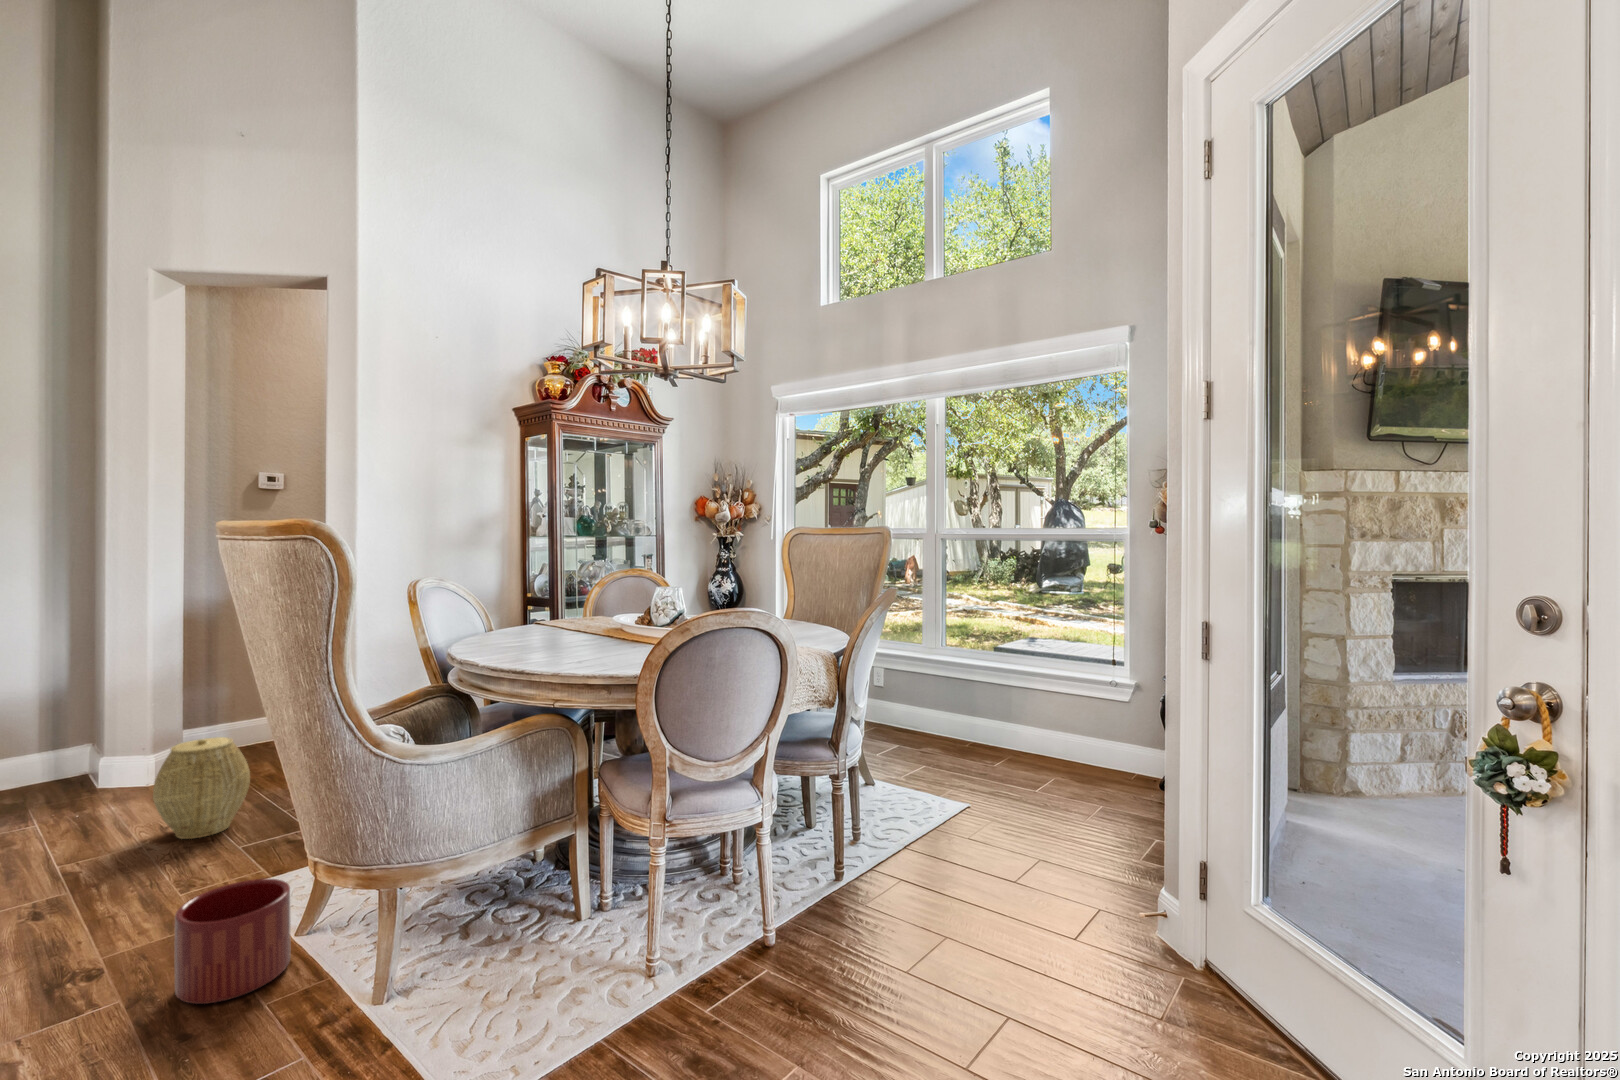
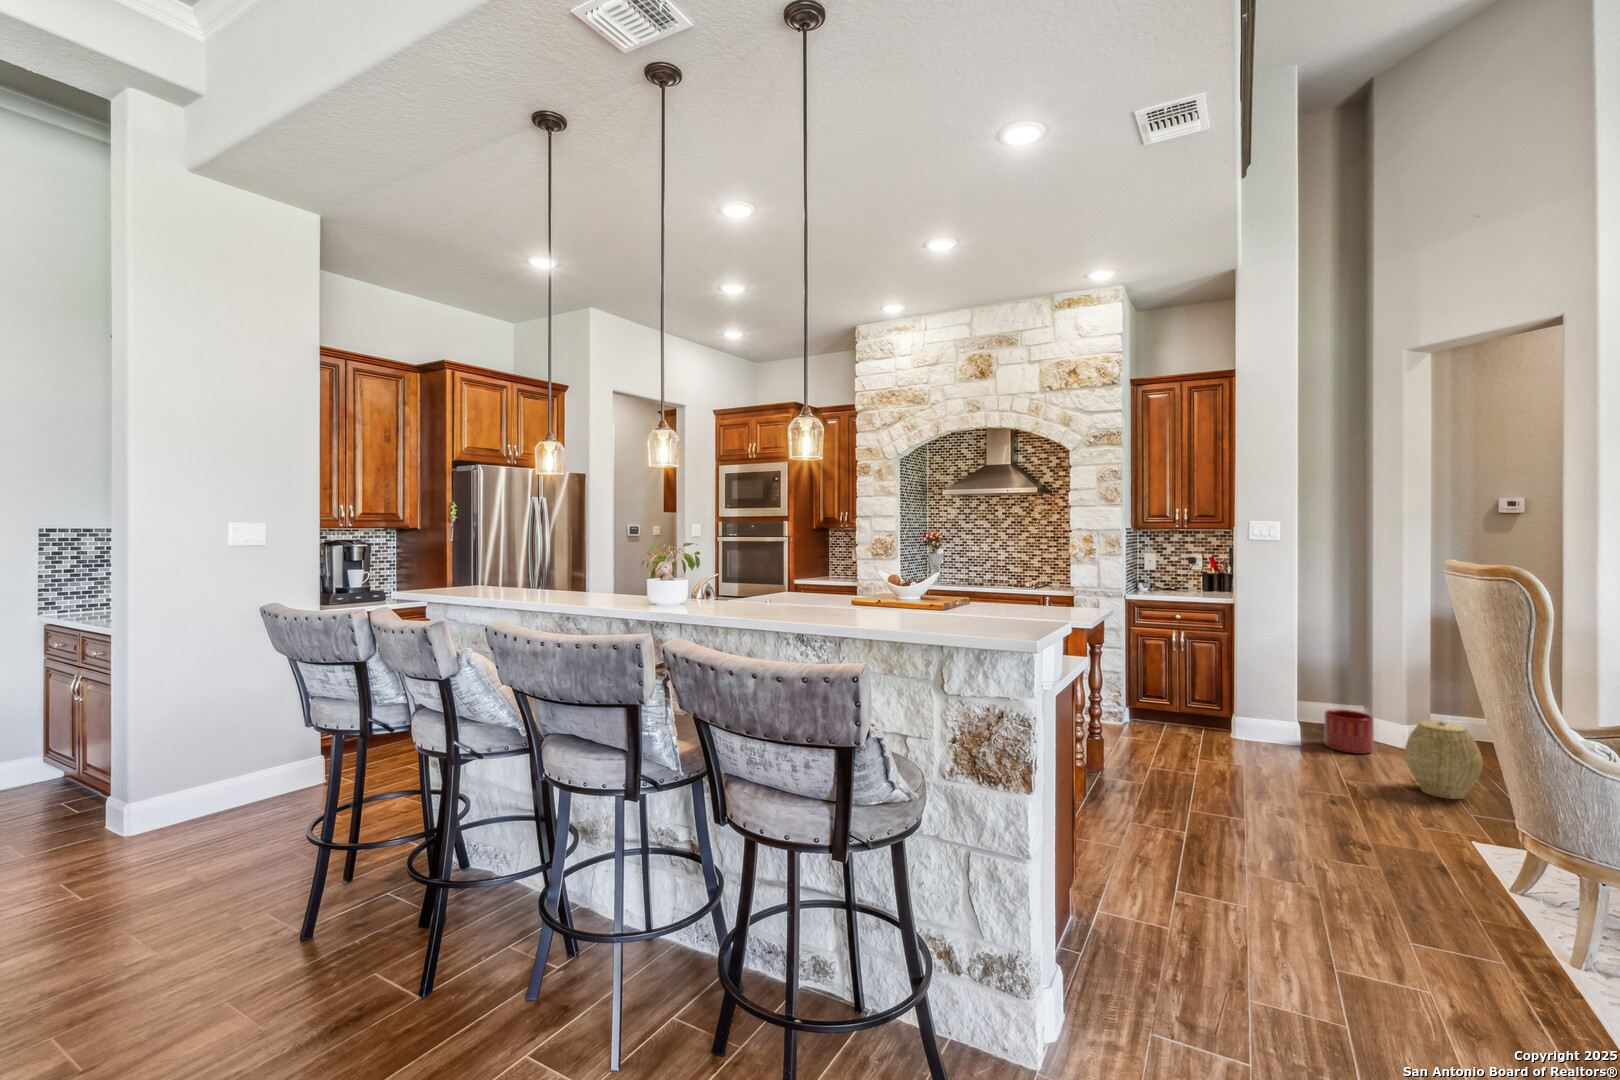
planter: present [175,879,291,1004] -> present [1325,709,1374,754]

